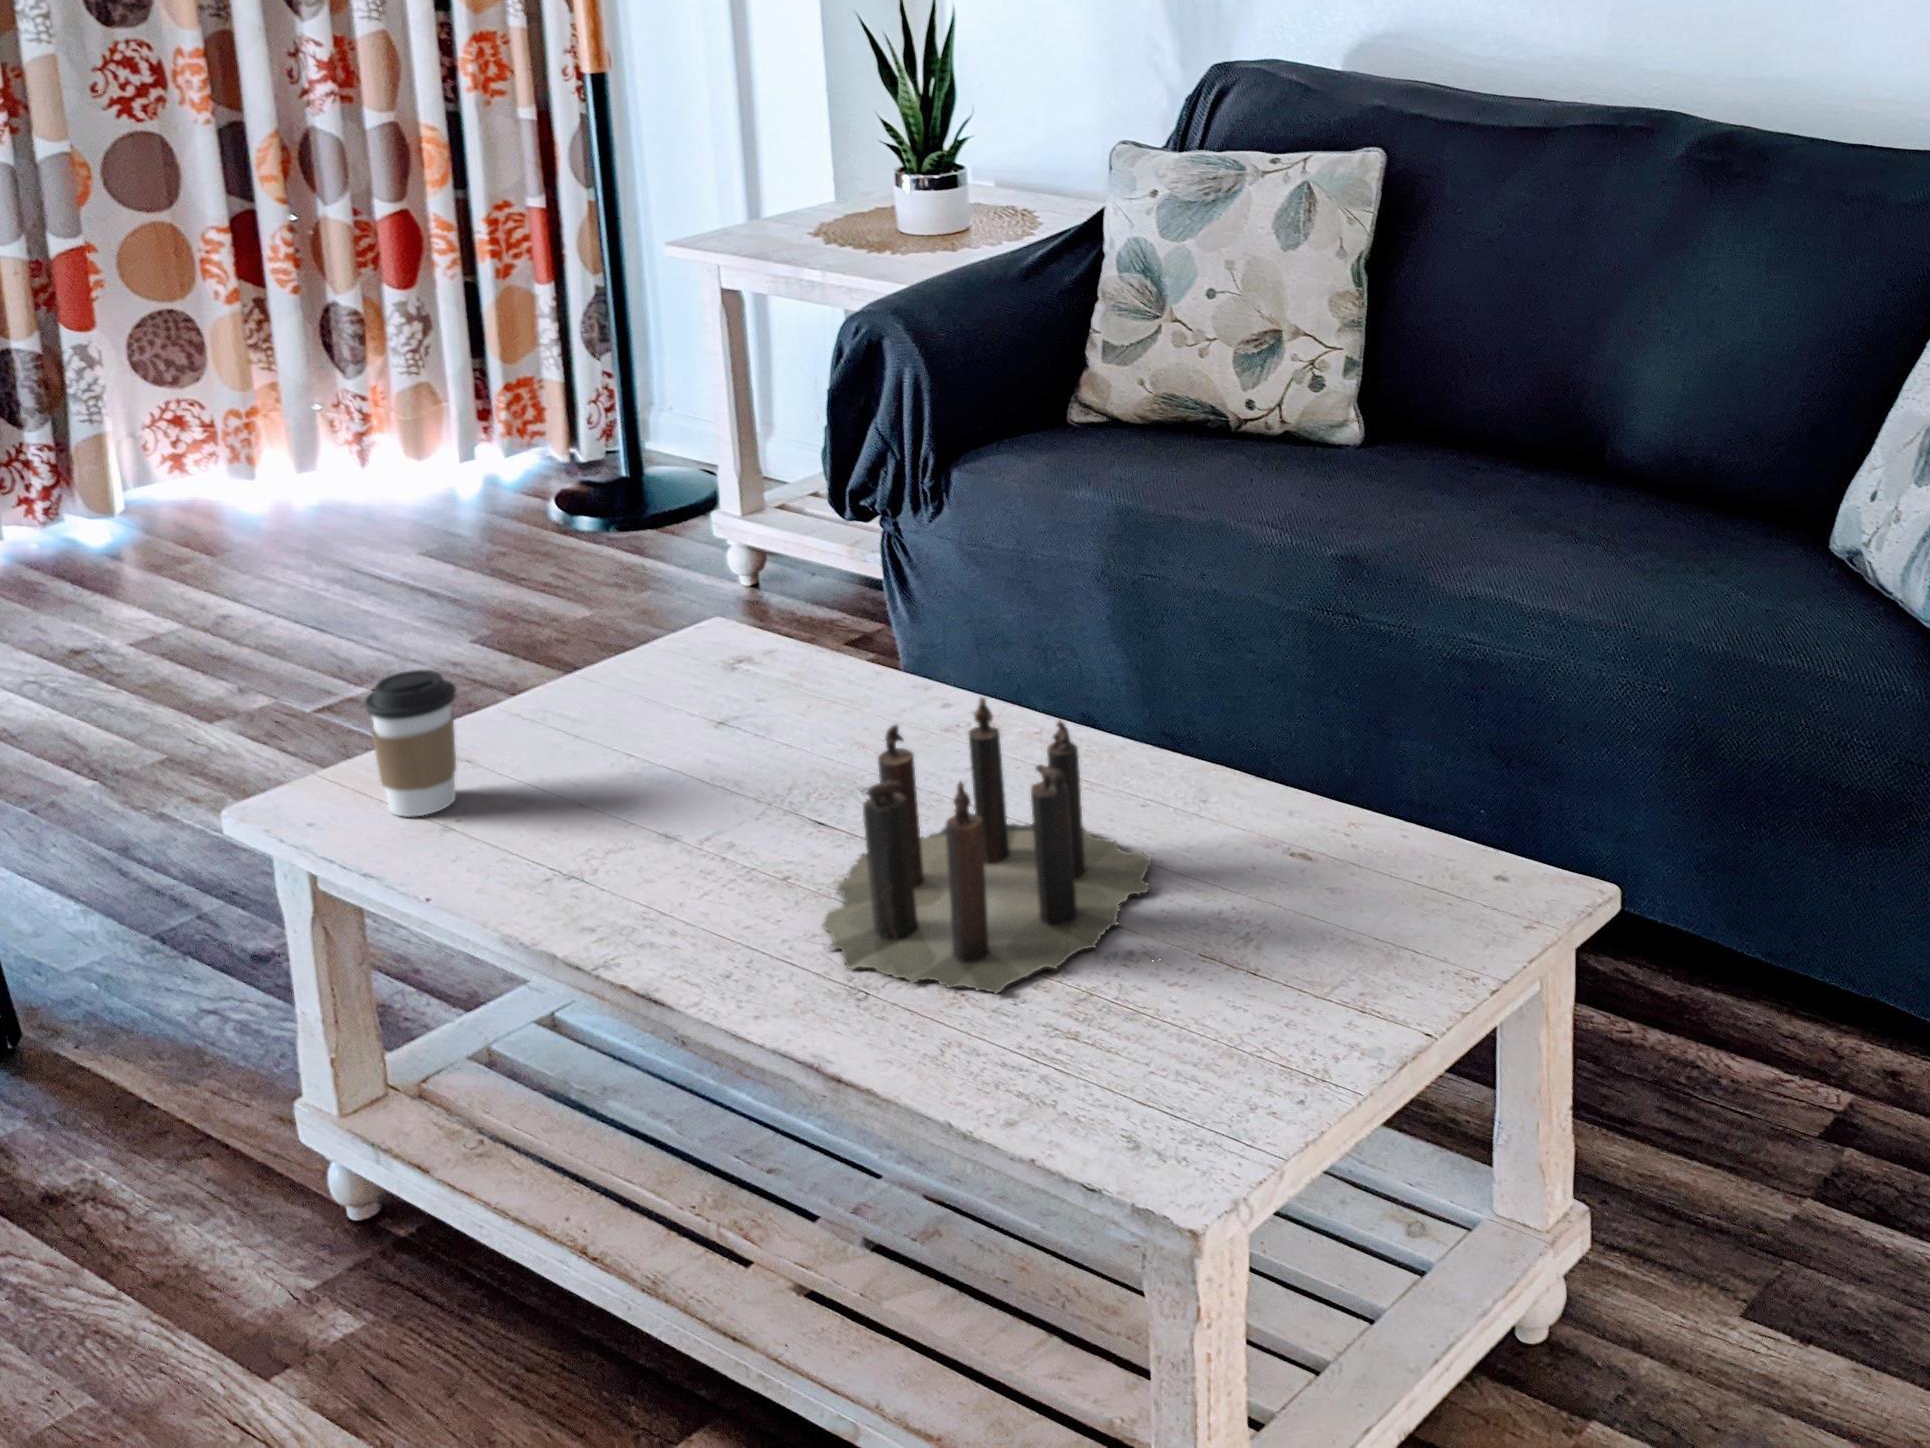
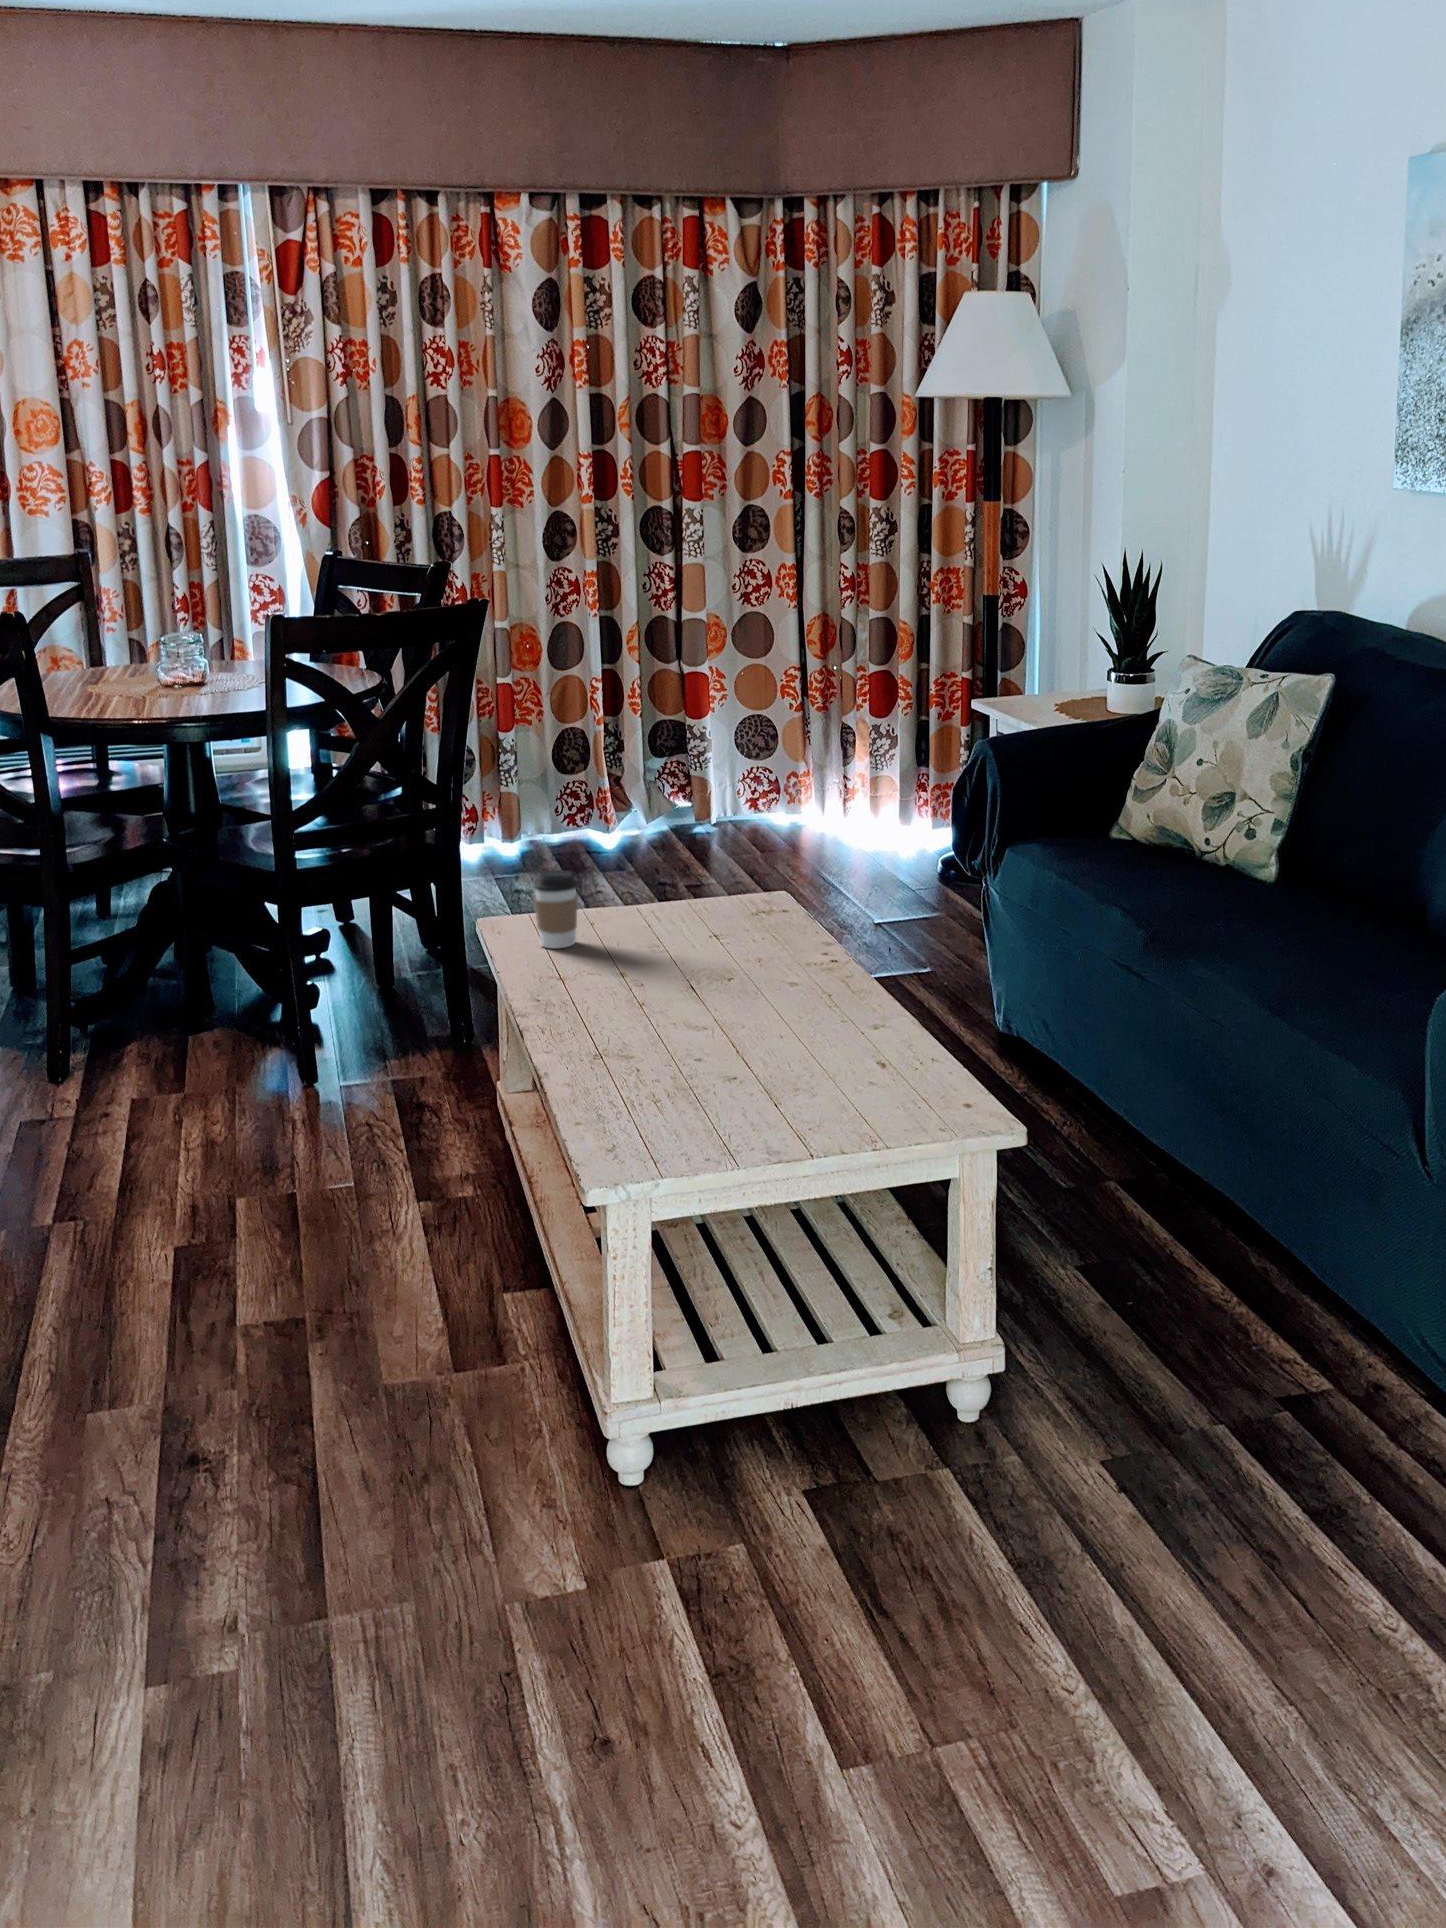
candle: present [822,698,1151,994] -> none [631,928,834,1087]

